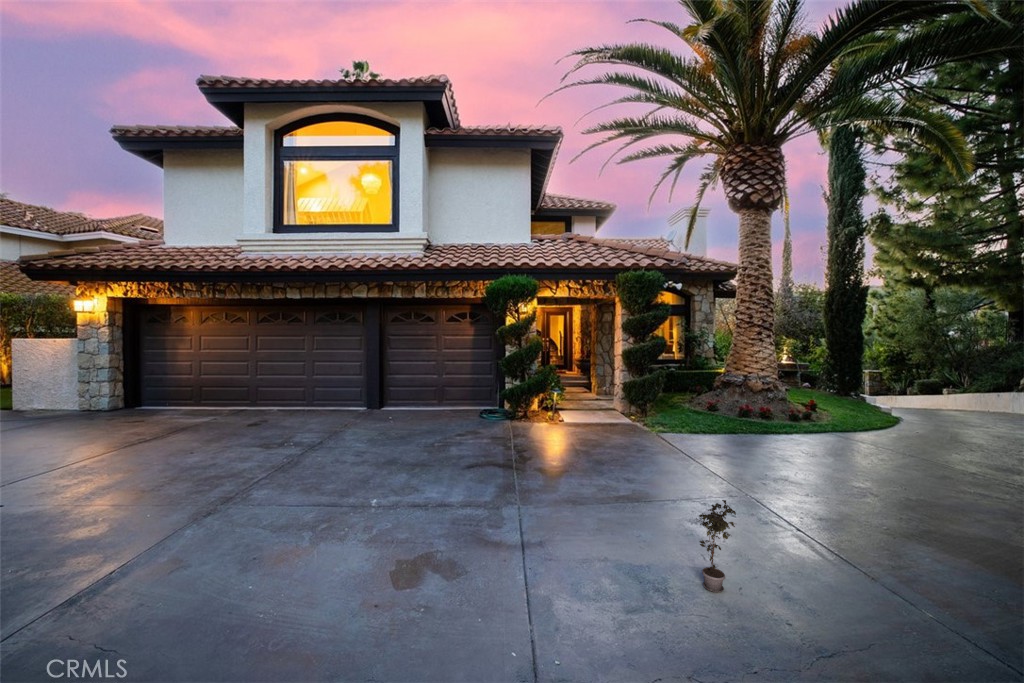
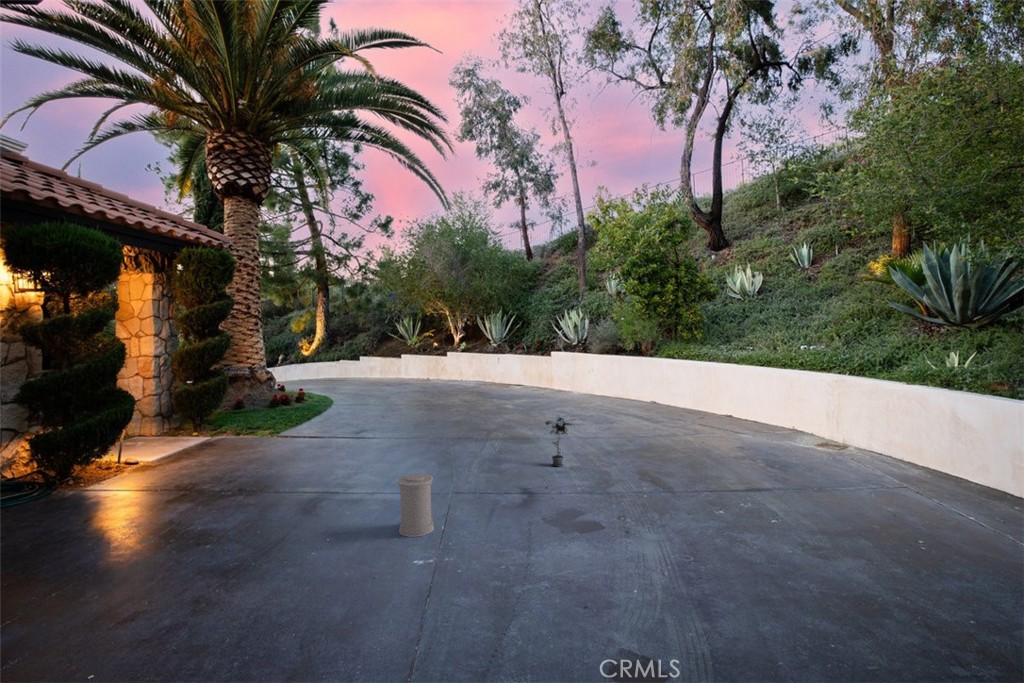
trash can: none [435,467,468,525] -> present [398,474,434,537]

